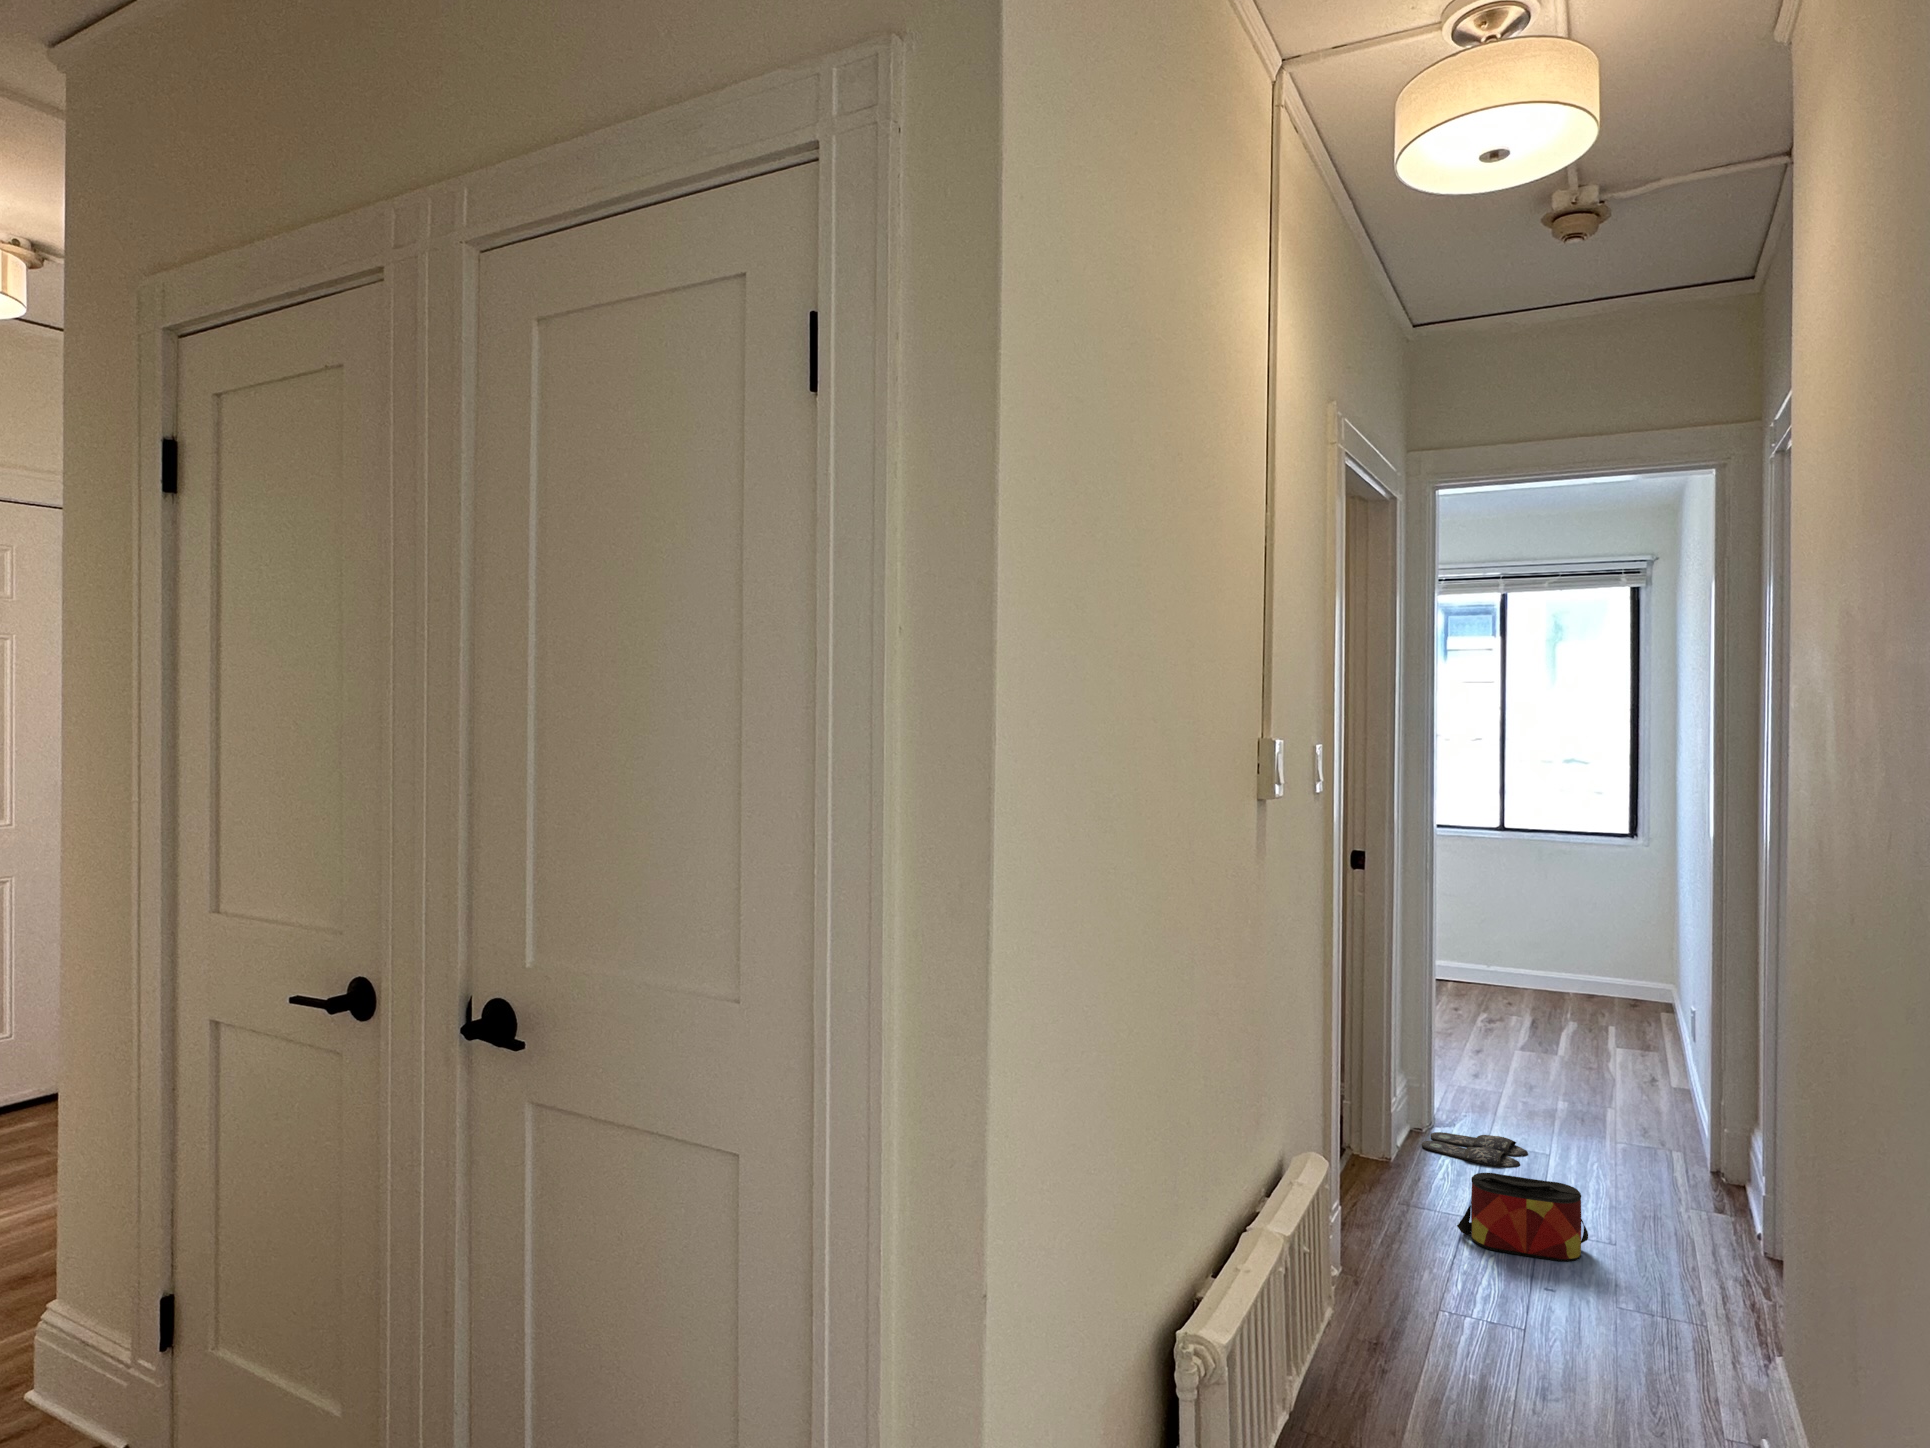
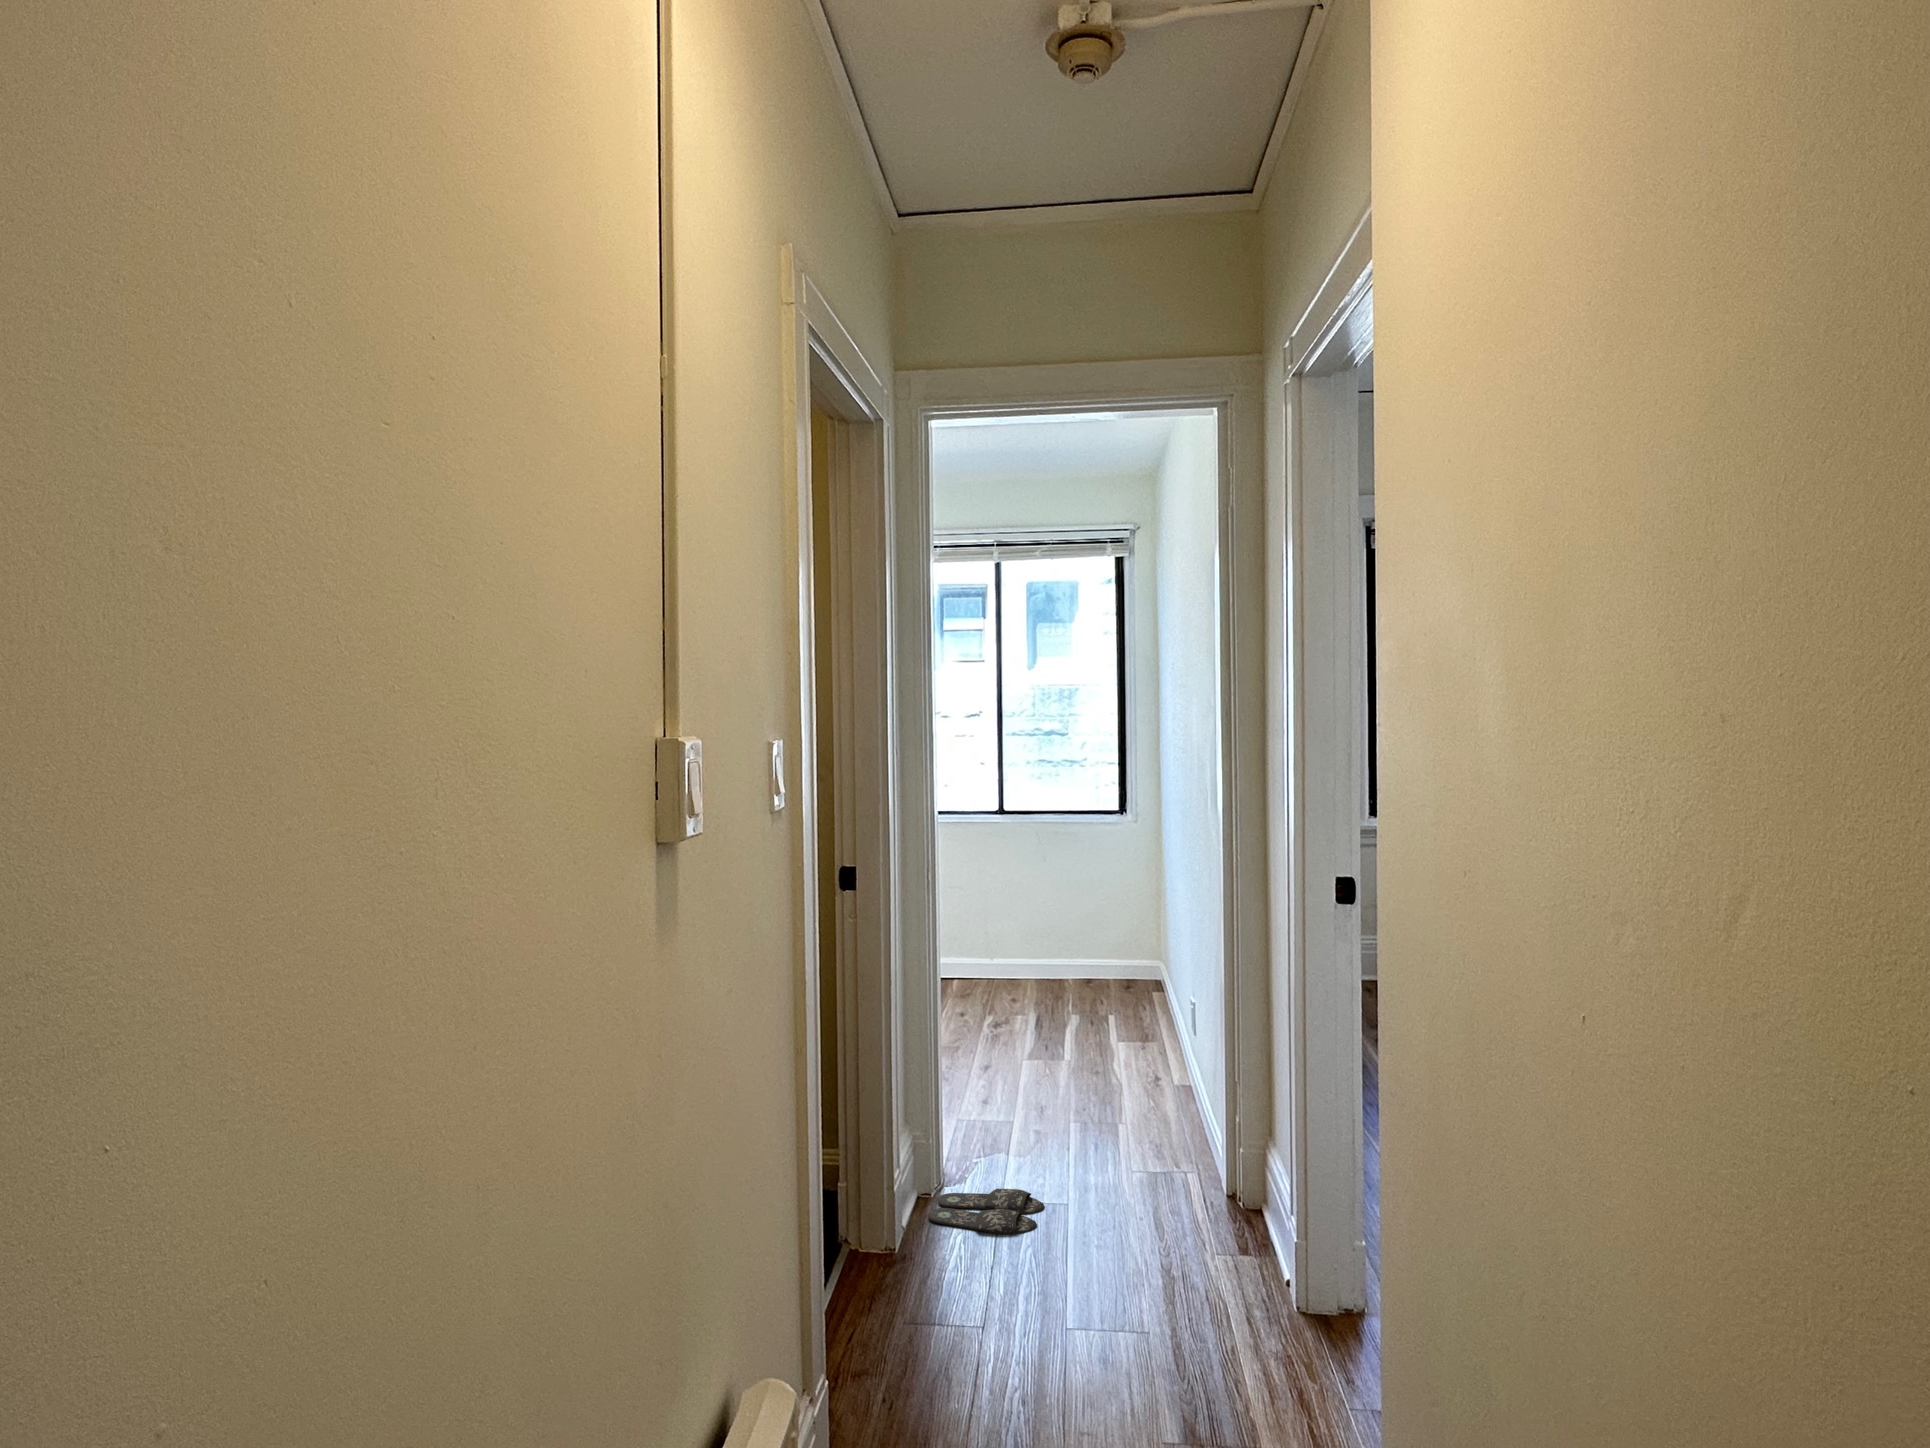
bag: present [1457,1173,1588,1262] -> none [971,1270,1121,1377]

